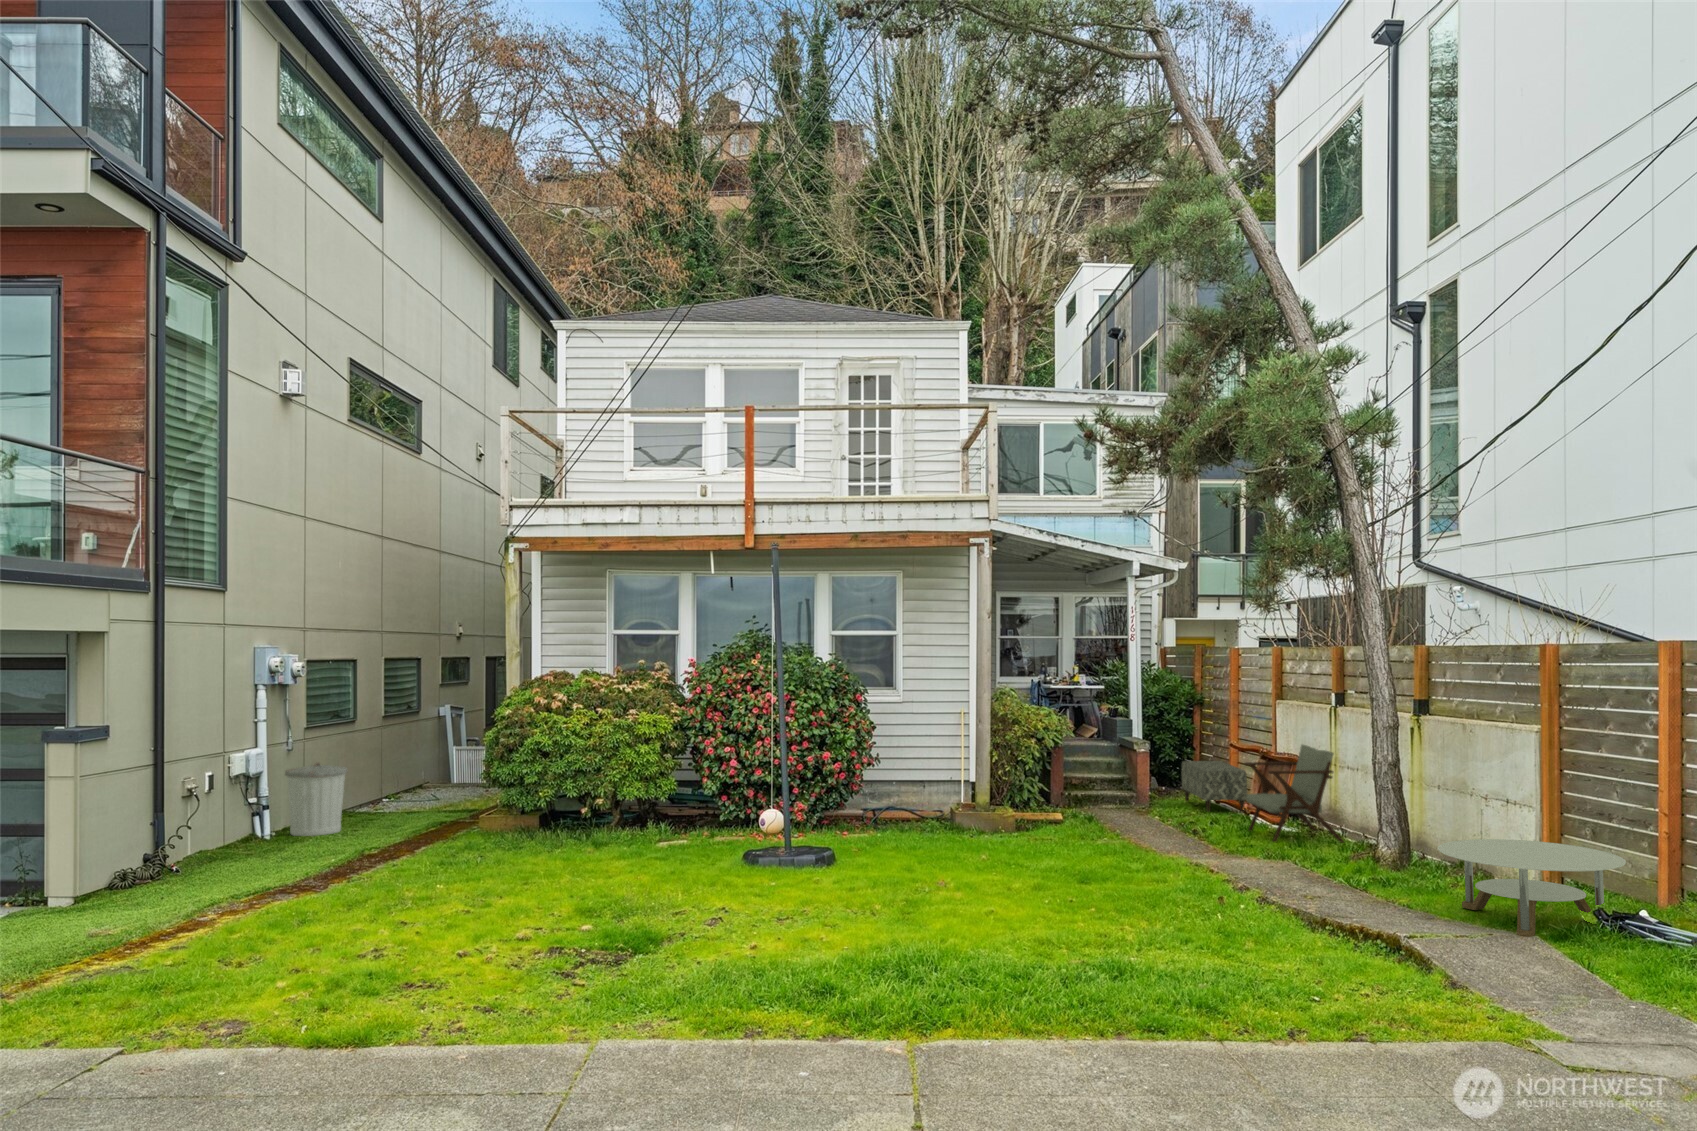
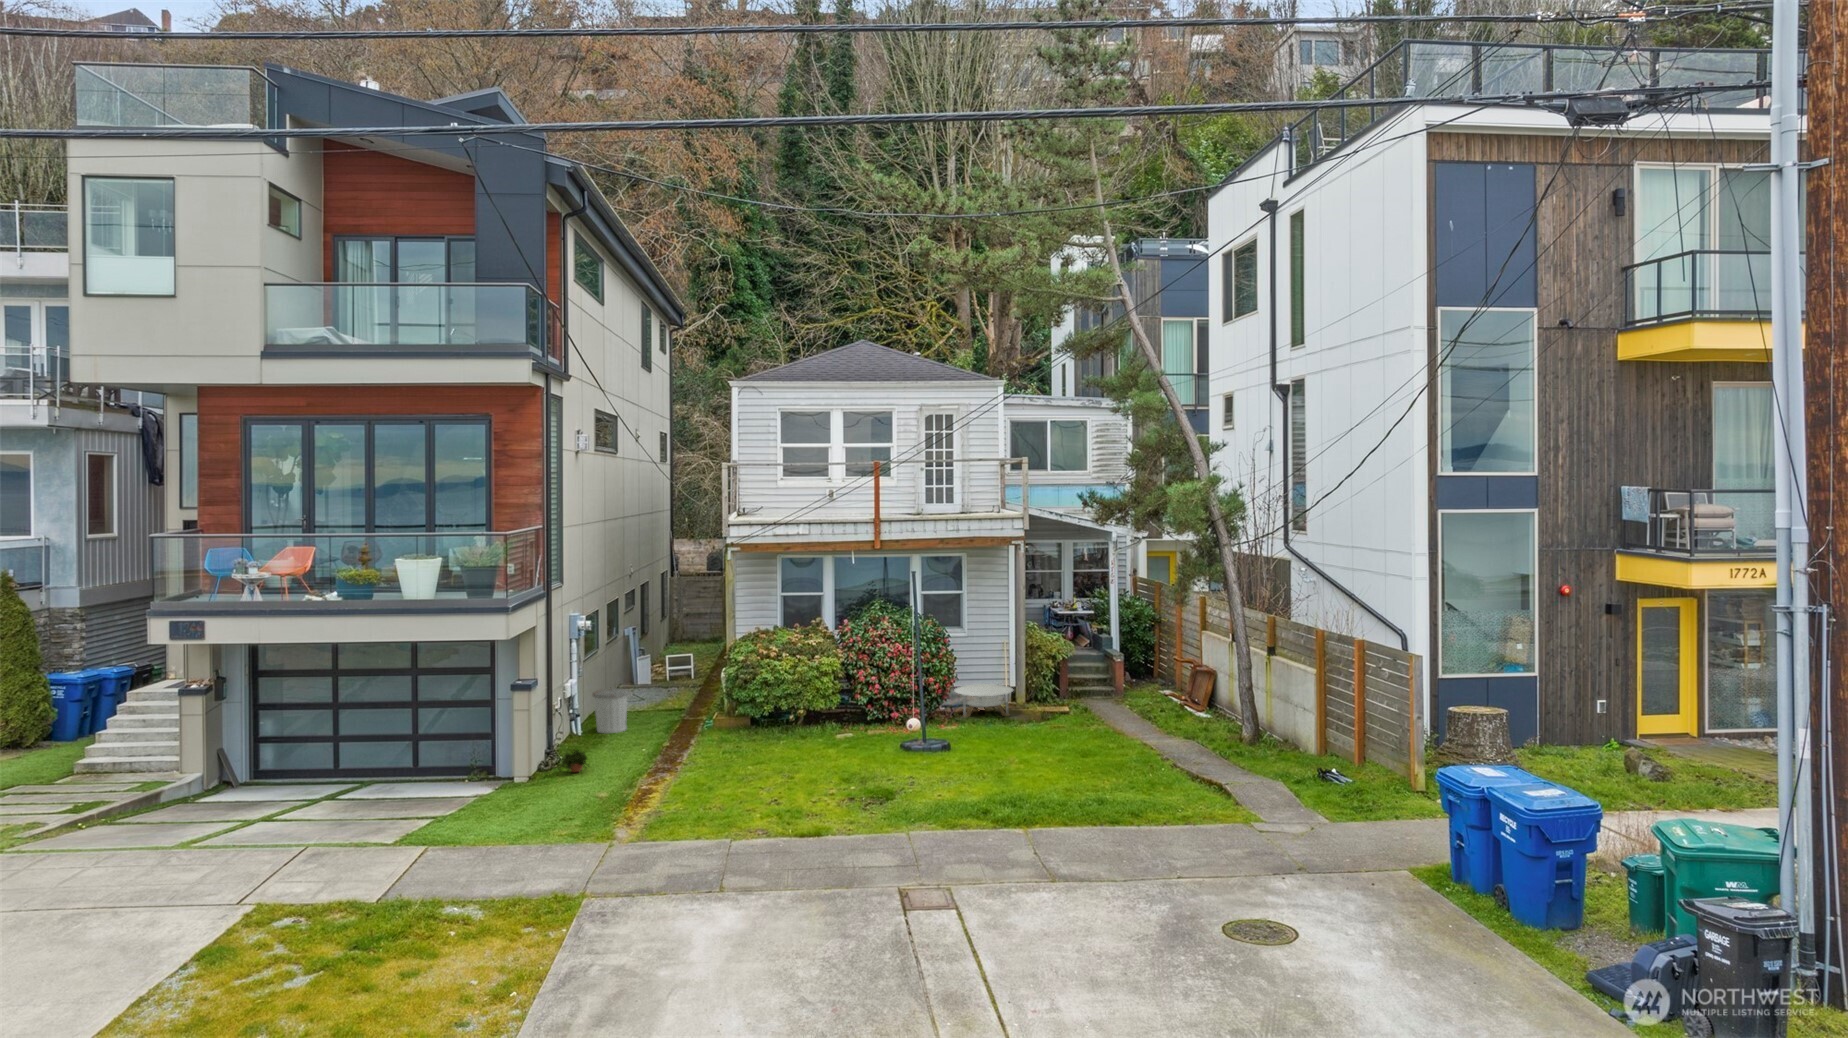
lounge chair: present [1245,745,1344,843] -> none [1178,664,1233,724]
bench: present [1182,761,1247,812] -> none [1143,664,1183,700]
round table: present [1438,839,1626,937] -> present [954,684,1013,717]
potted plant: none [112,845,174,888] -> present [558,750,589,772]

